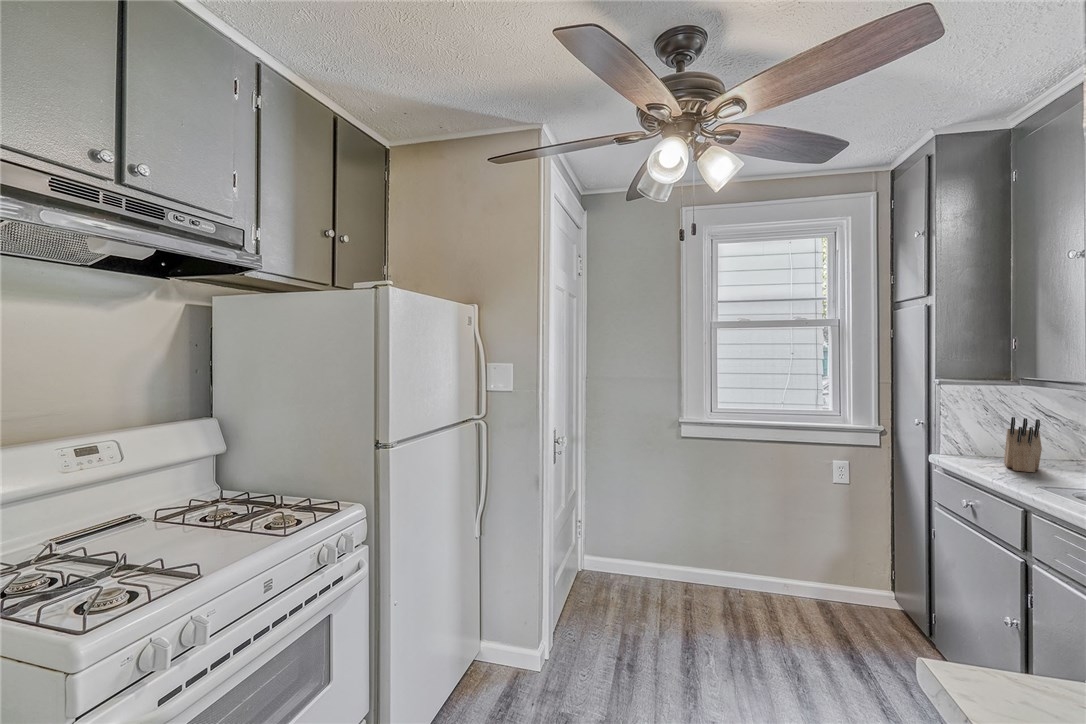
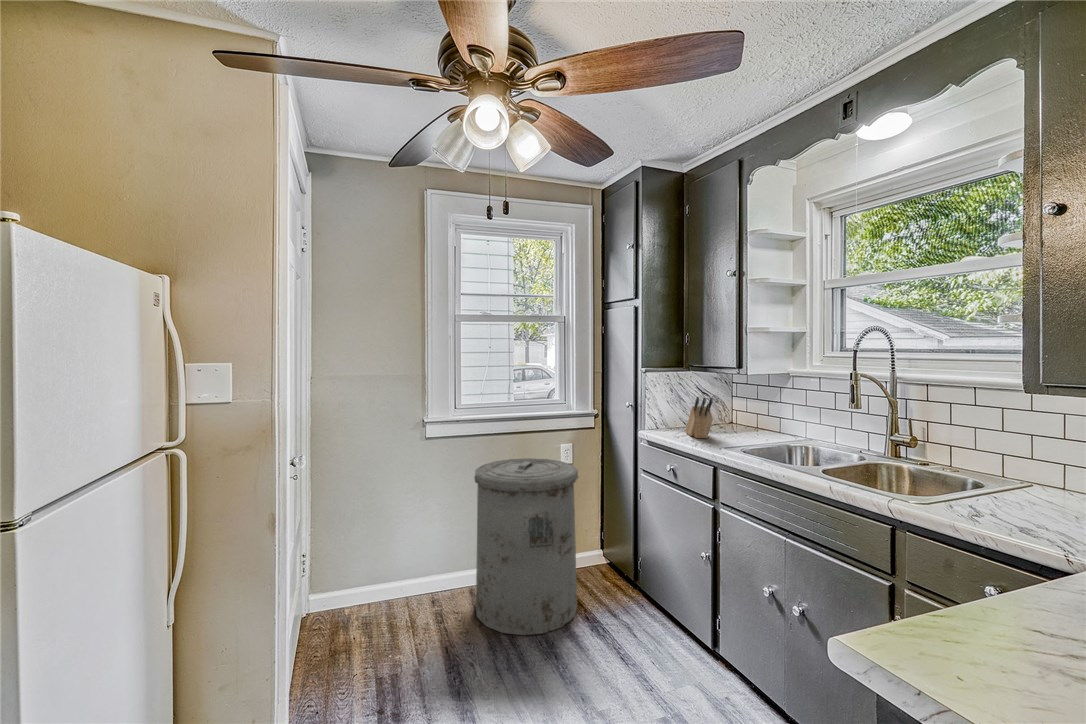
trash can: none [722,468,842,654] -> present [474,458,578,635]

